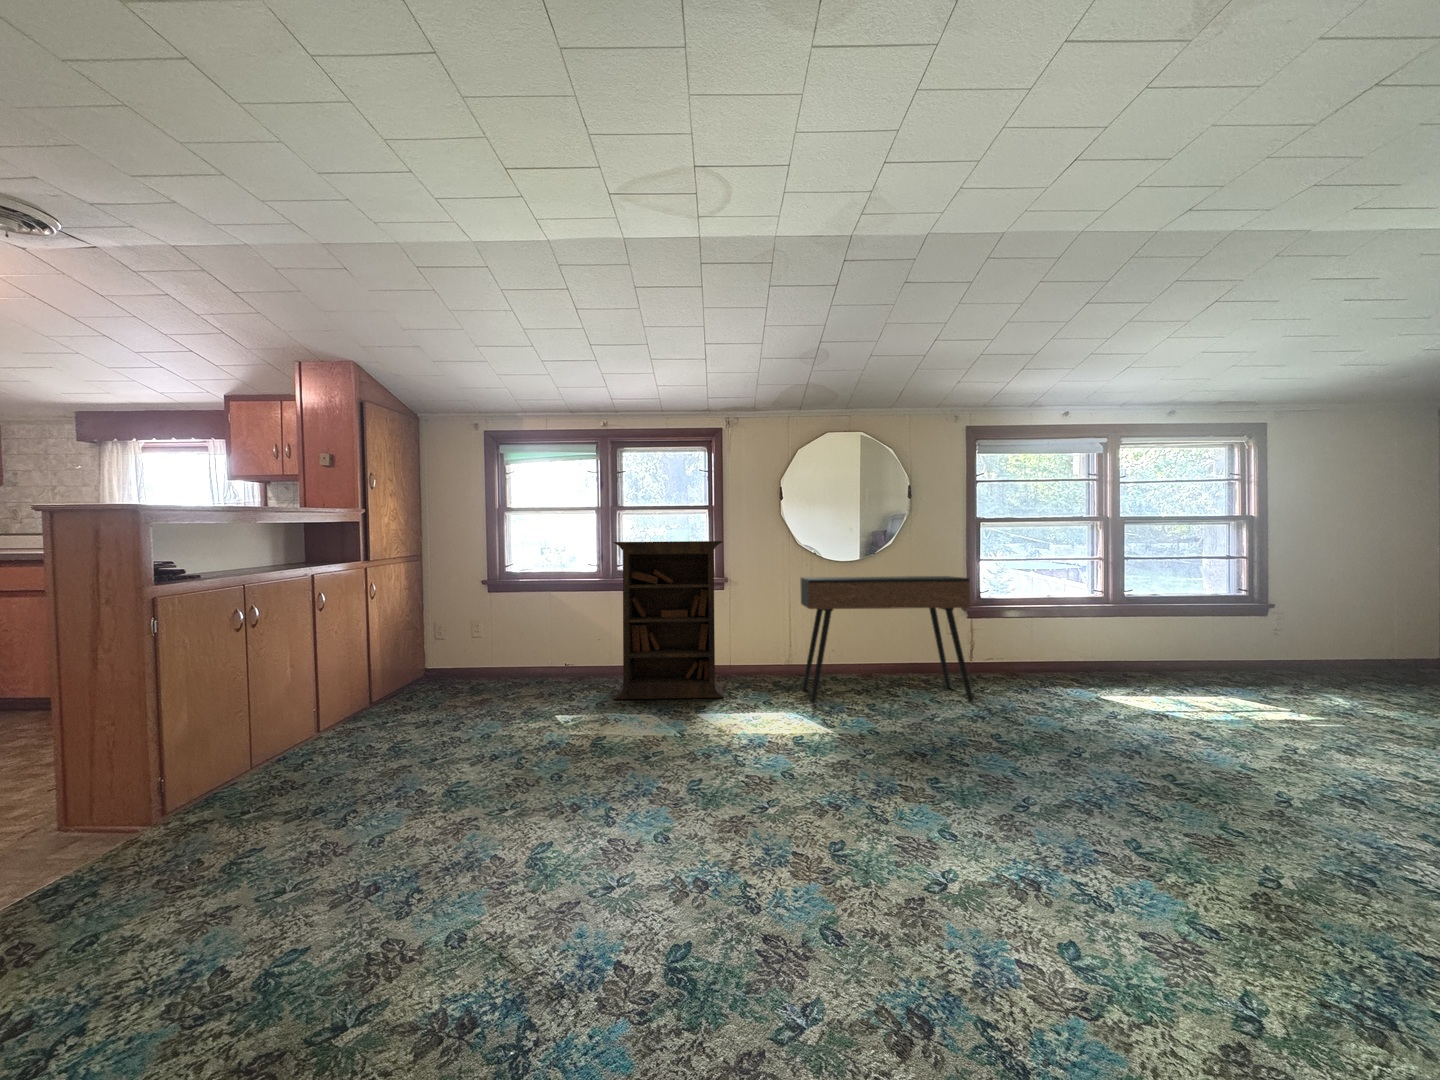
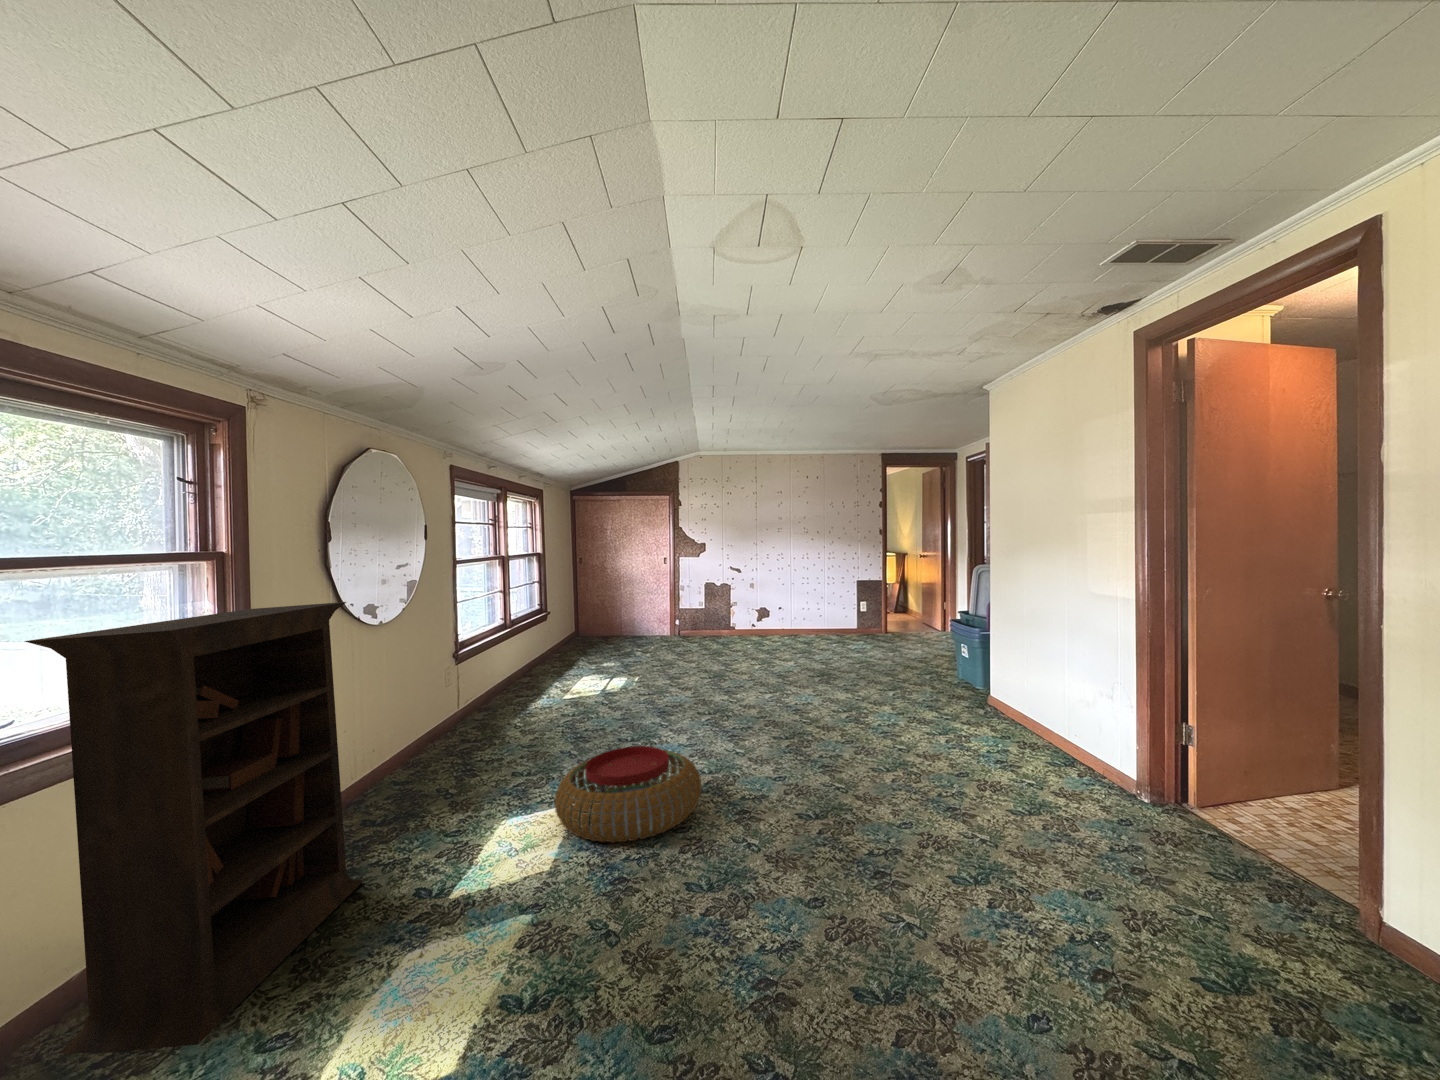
console table: present [800,576,973,704] -> none [380,616,537,816]
pouf: none [760,696,898,777] -> present [555,746,702,843]

